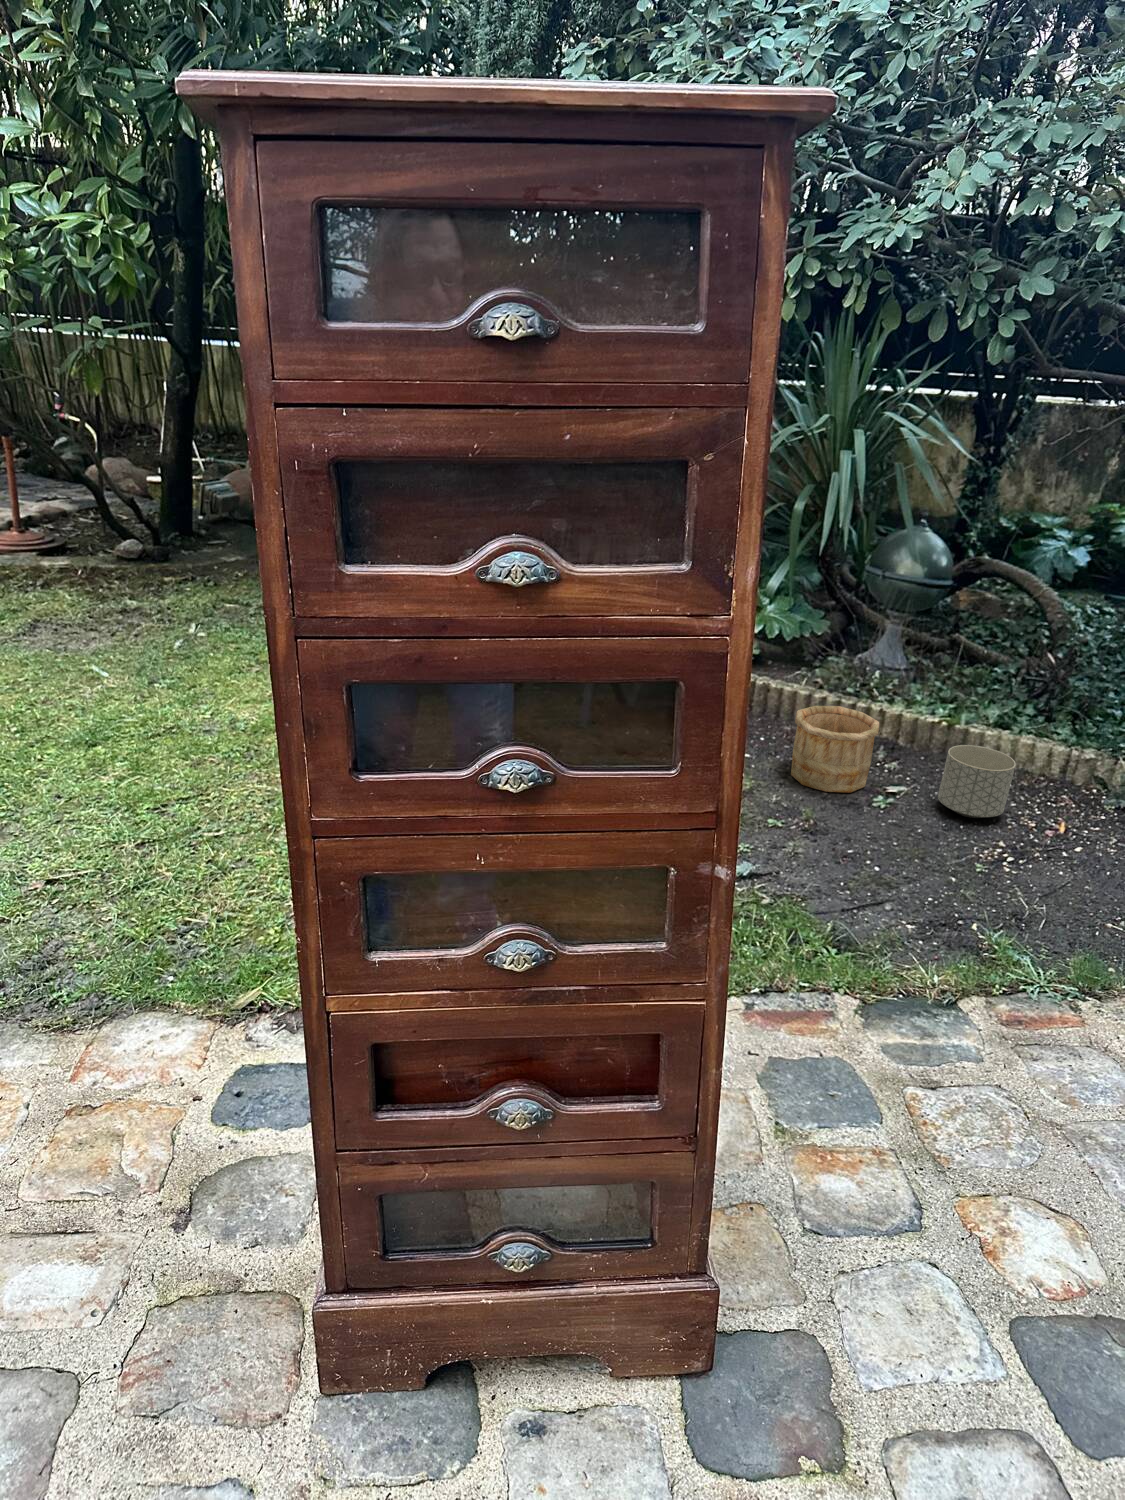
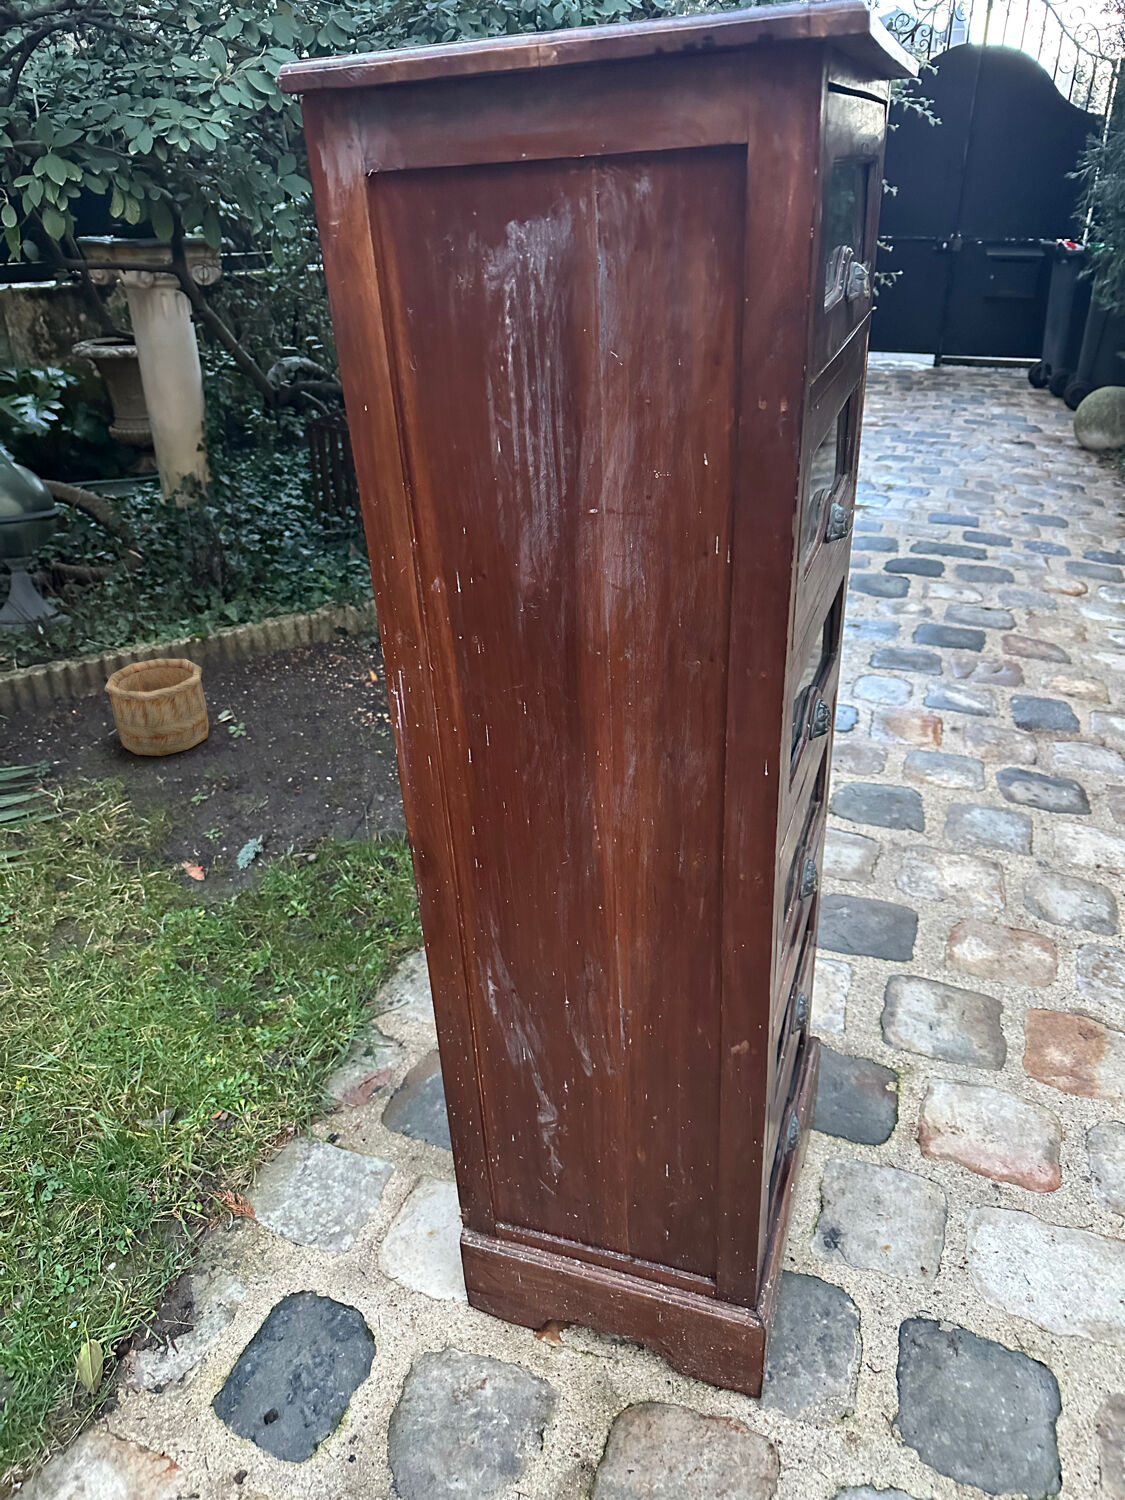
planter: present [938,745,1016,818] -> none [266,635,334,704]

